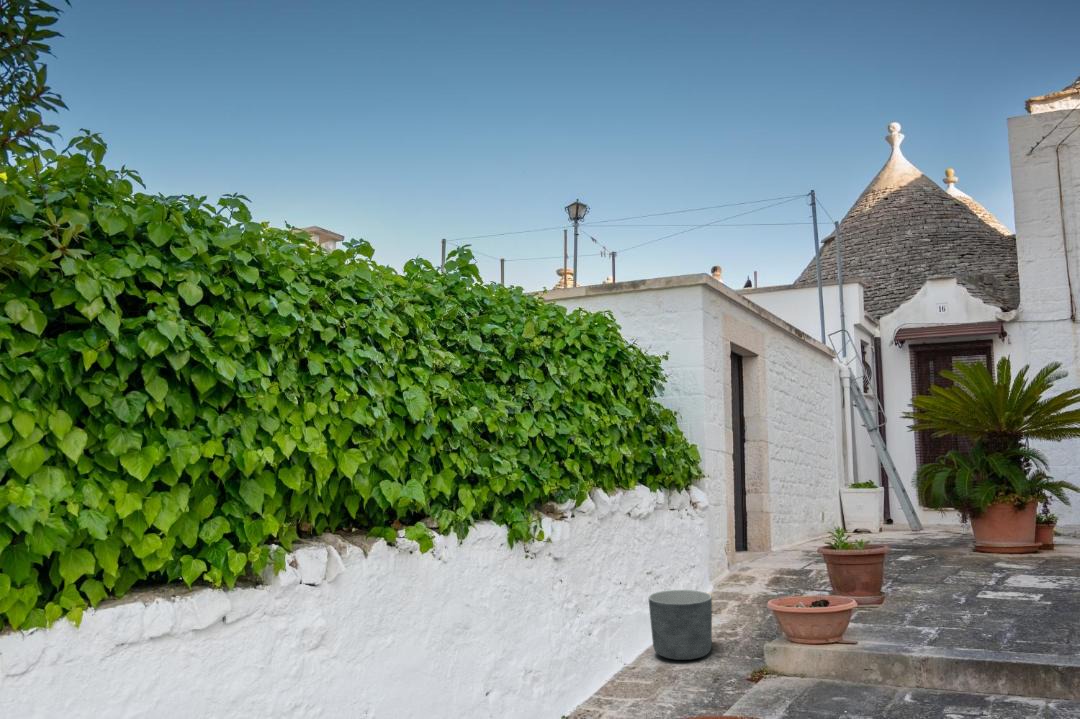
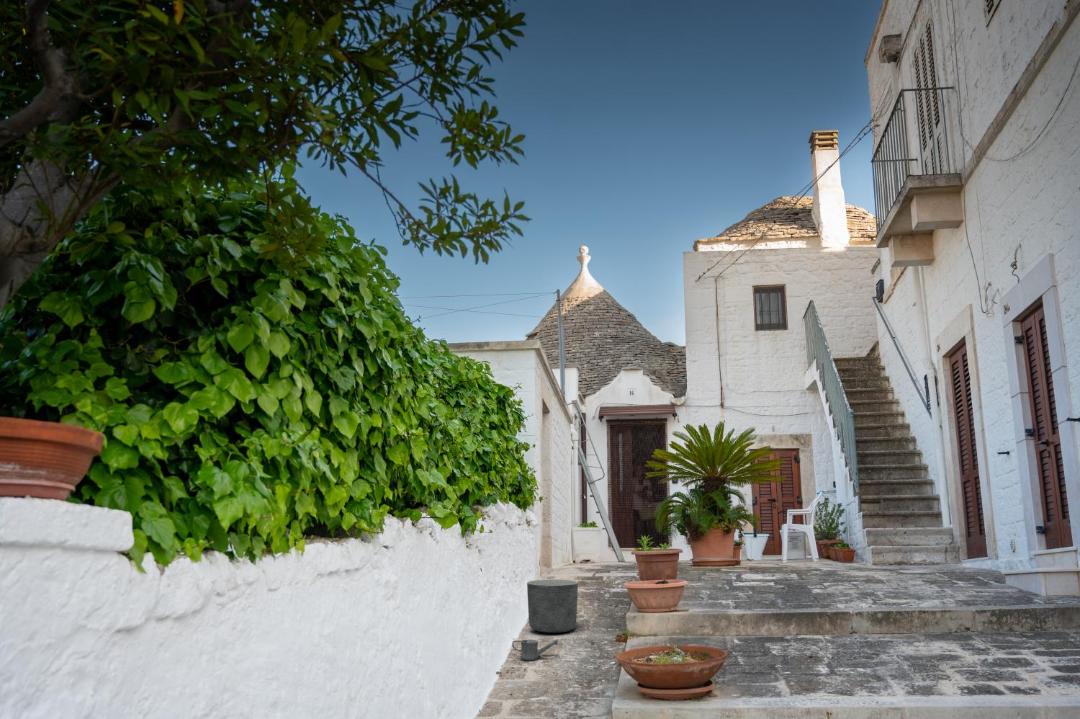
watering can: none [601,675,653,702] -> present [512,639,558,660]

